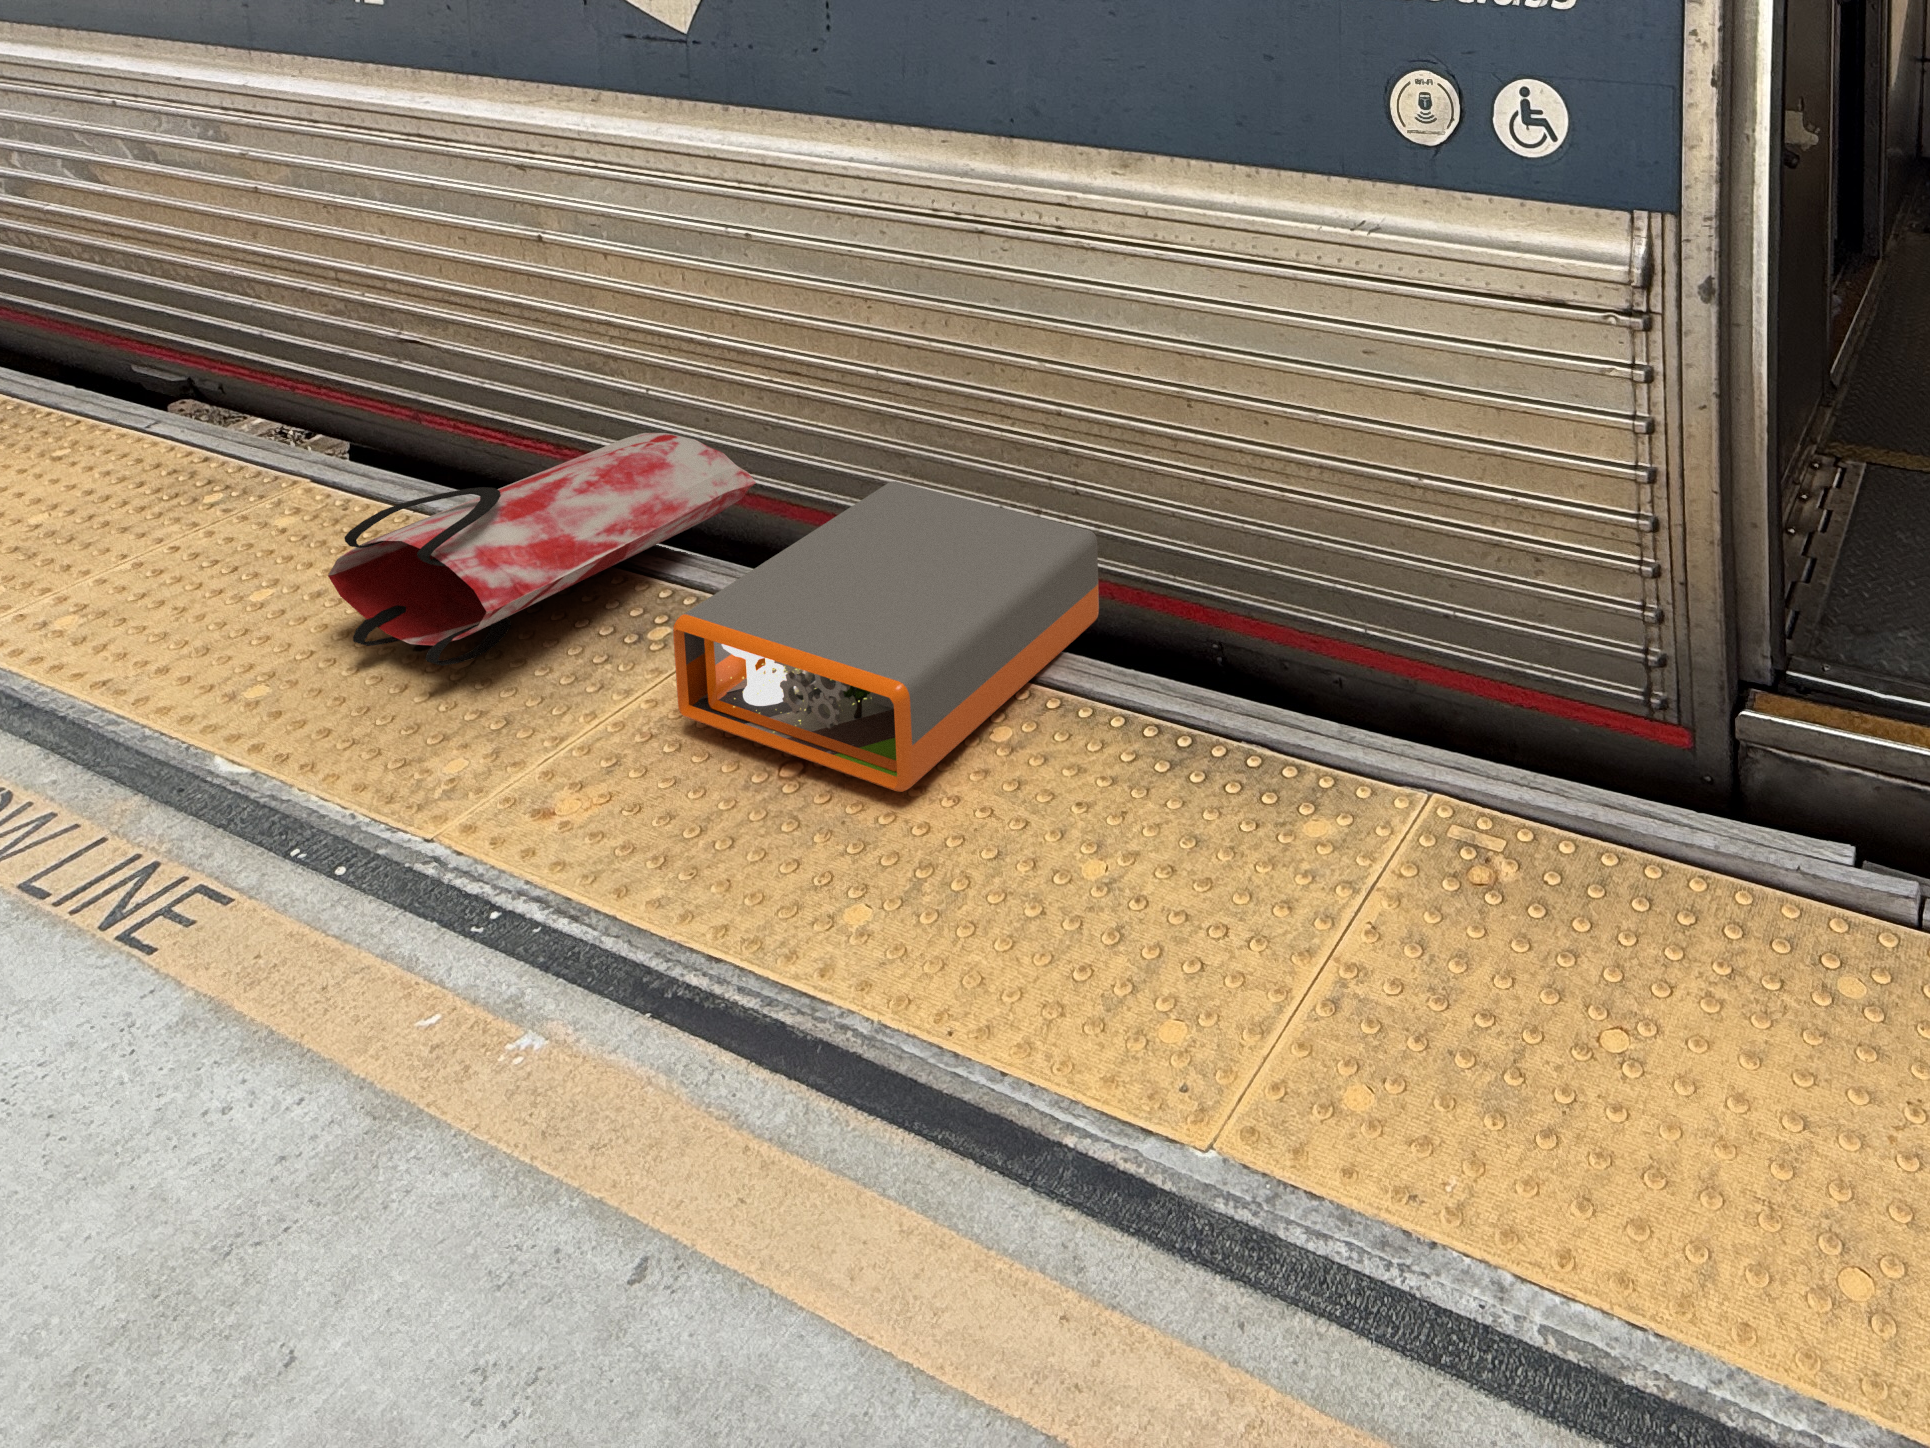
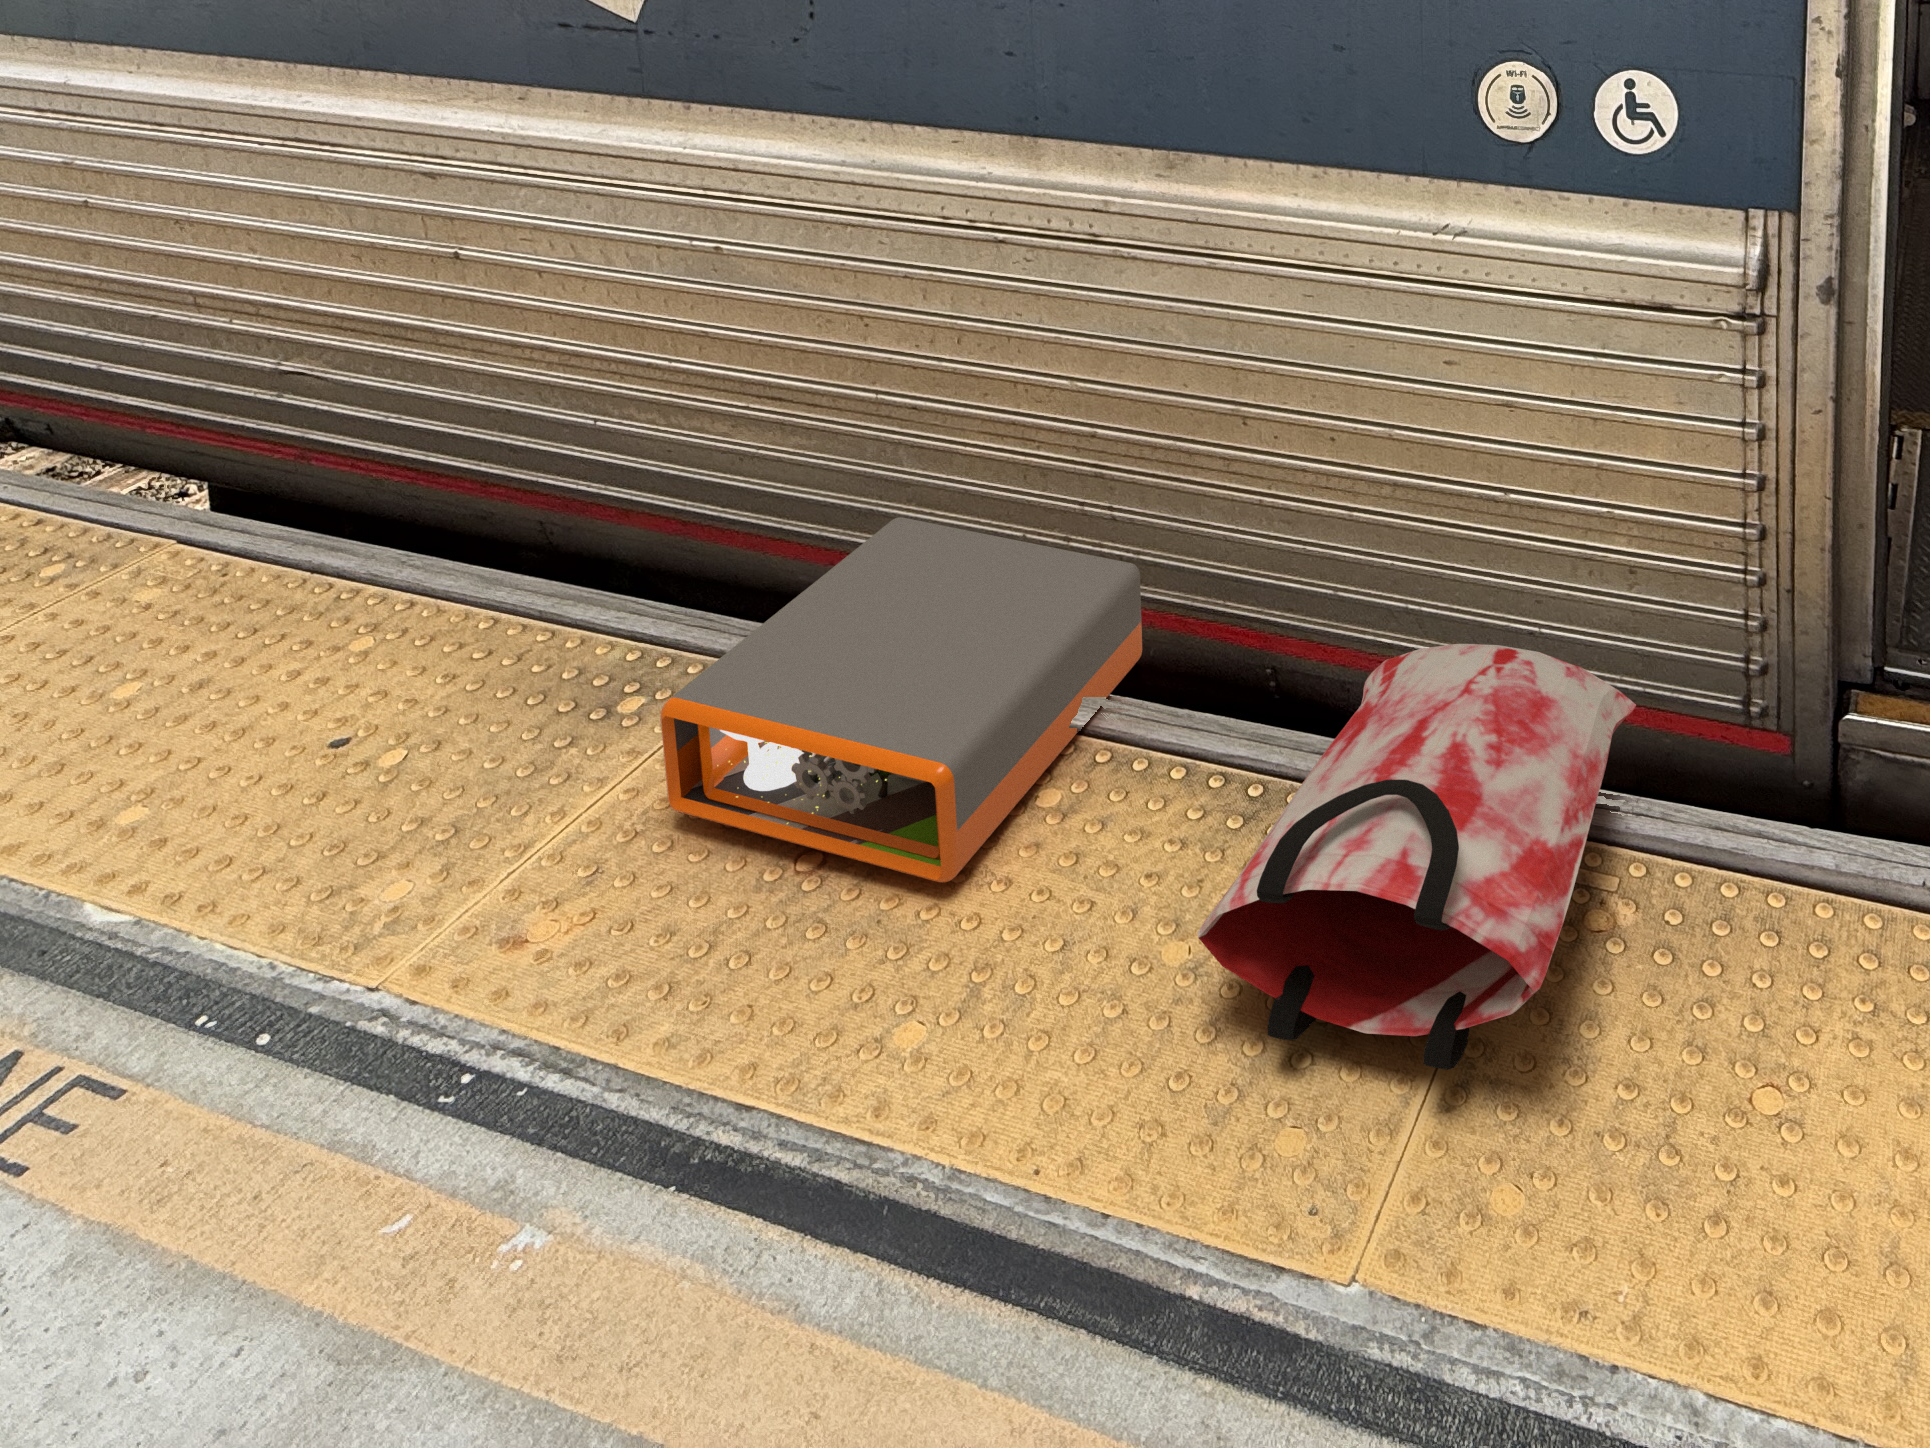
bag: present [328,433,756,665] -> present [1197,644,1636,1070]

